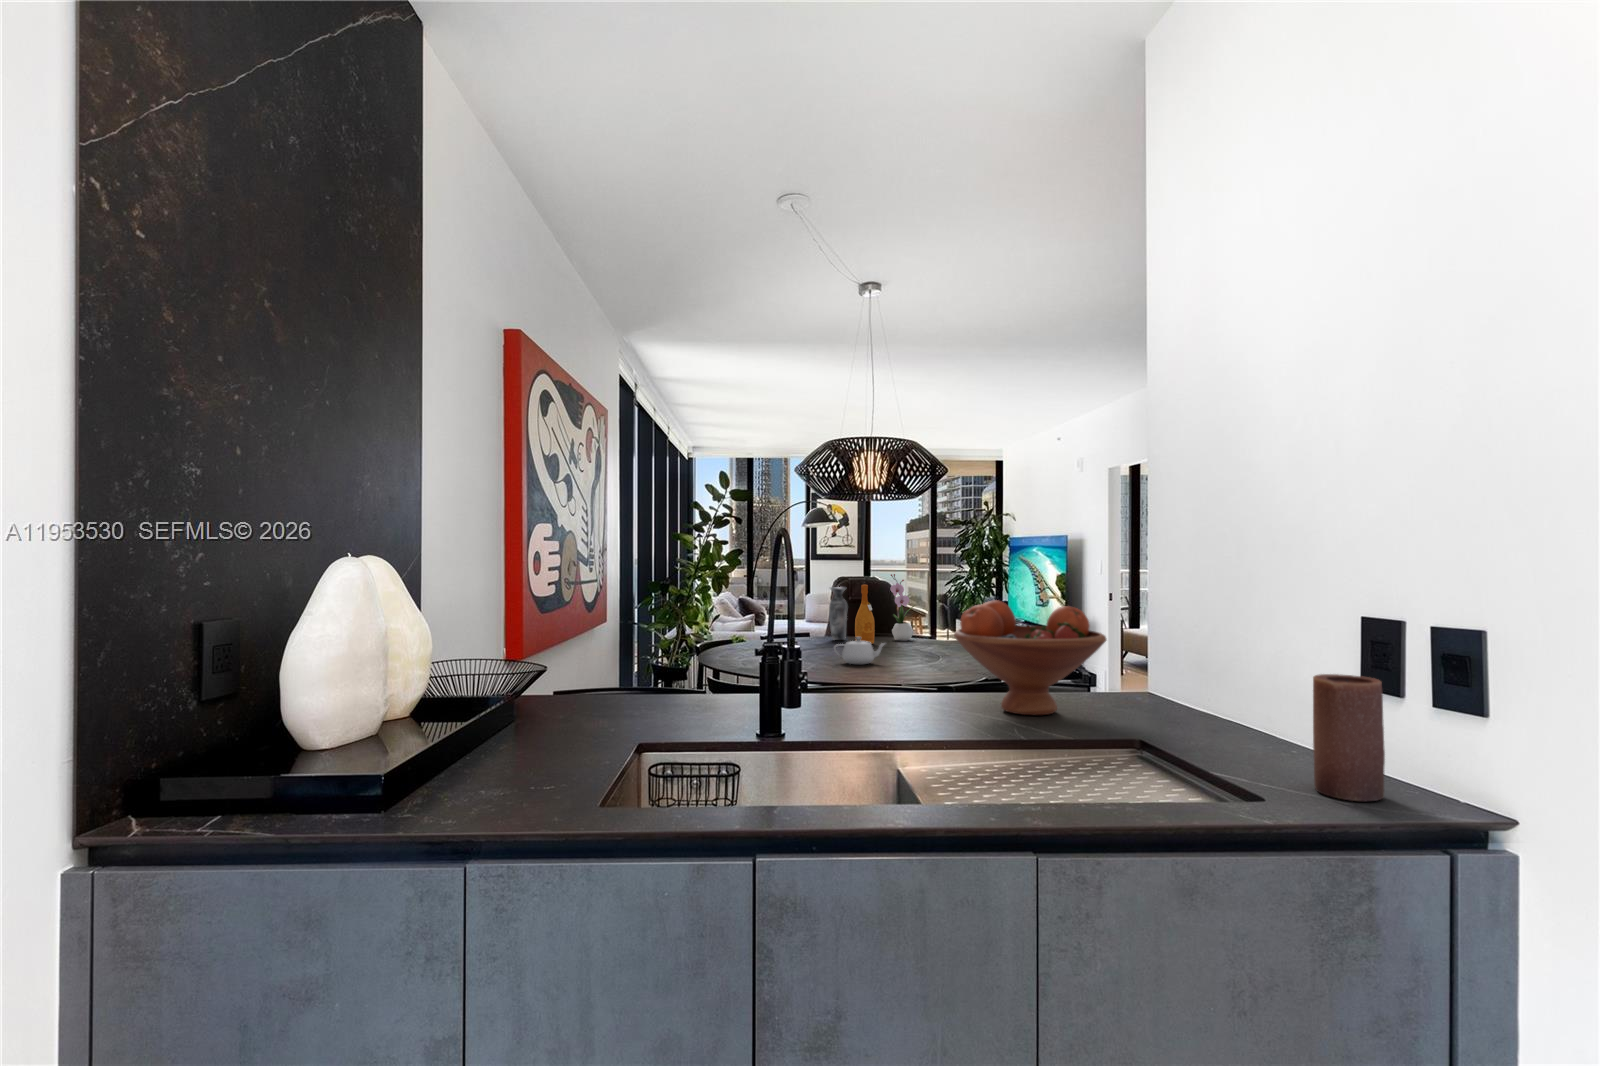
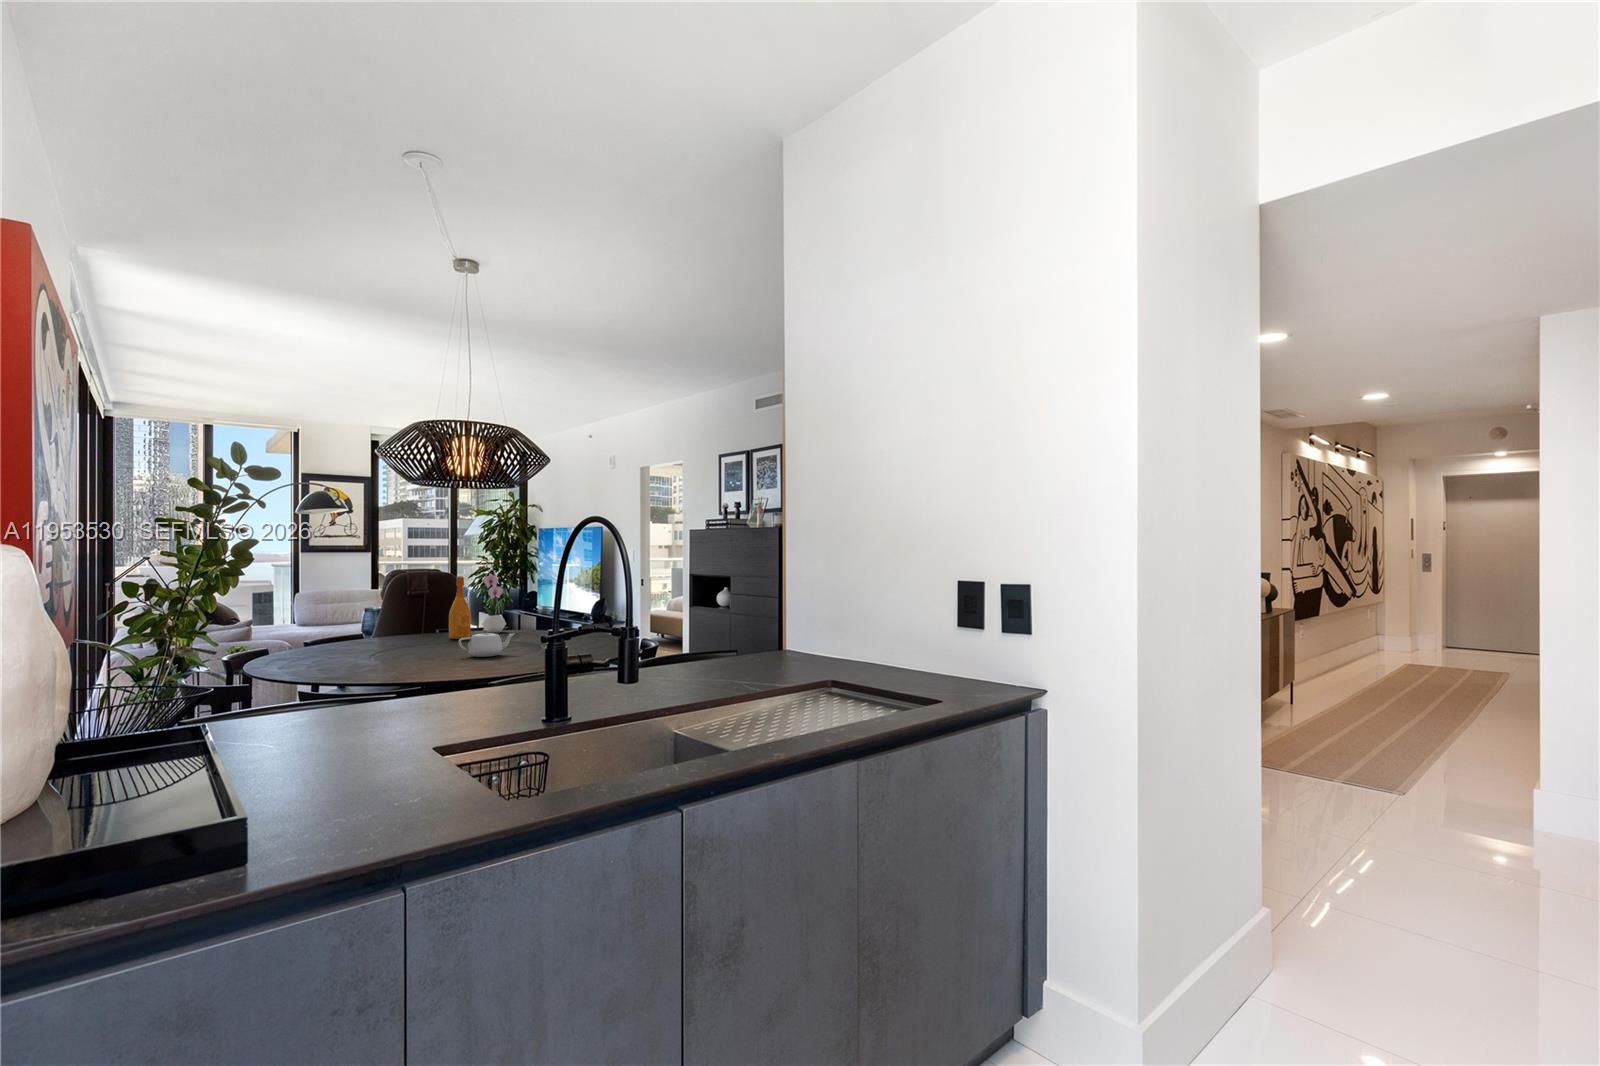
vase: present [829,587,847,640] -> none [412,580,434,636]
fruit bowl: present [954,600,1106,715] -> none [694,586,805,671]
candle: present [1313,674,1385,801] -> none [959,621,992,690]

